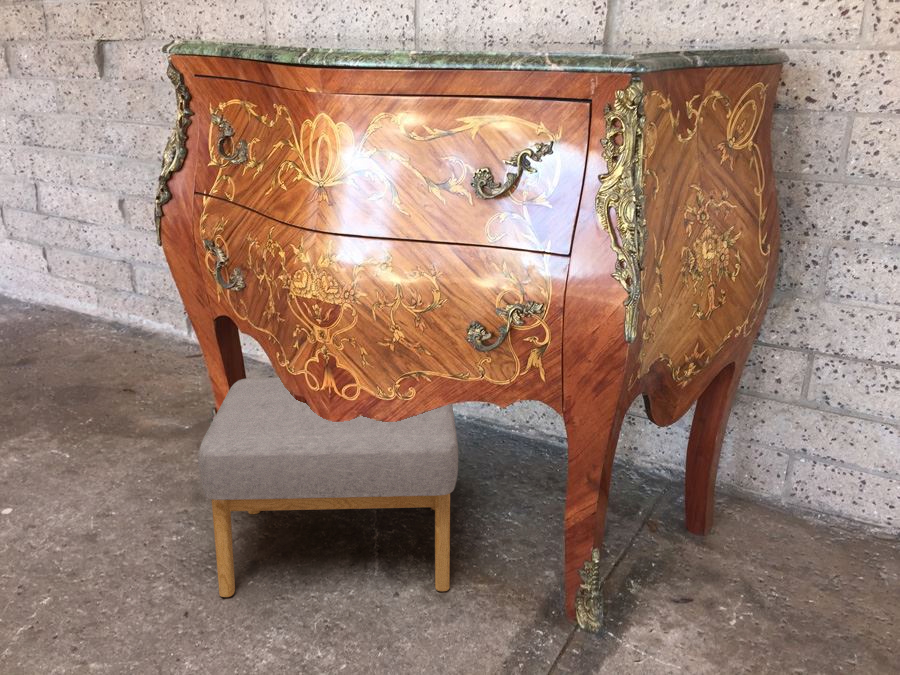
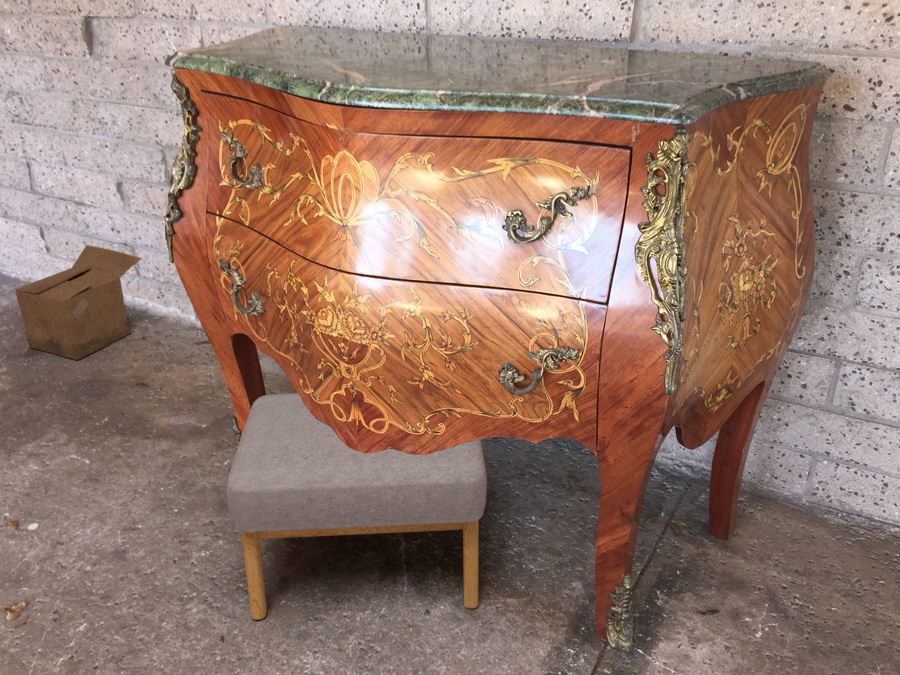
cardboard box: none [12,261,139,368] -> present [15,245,142,360]

